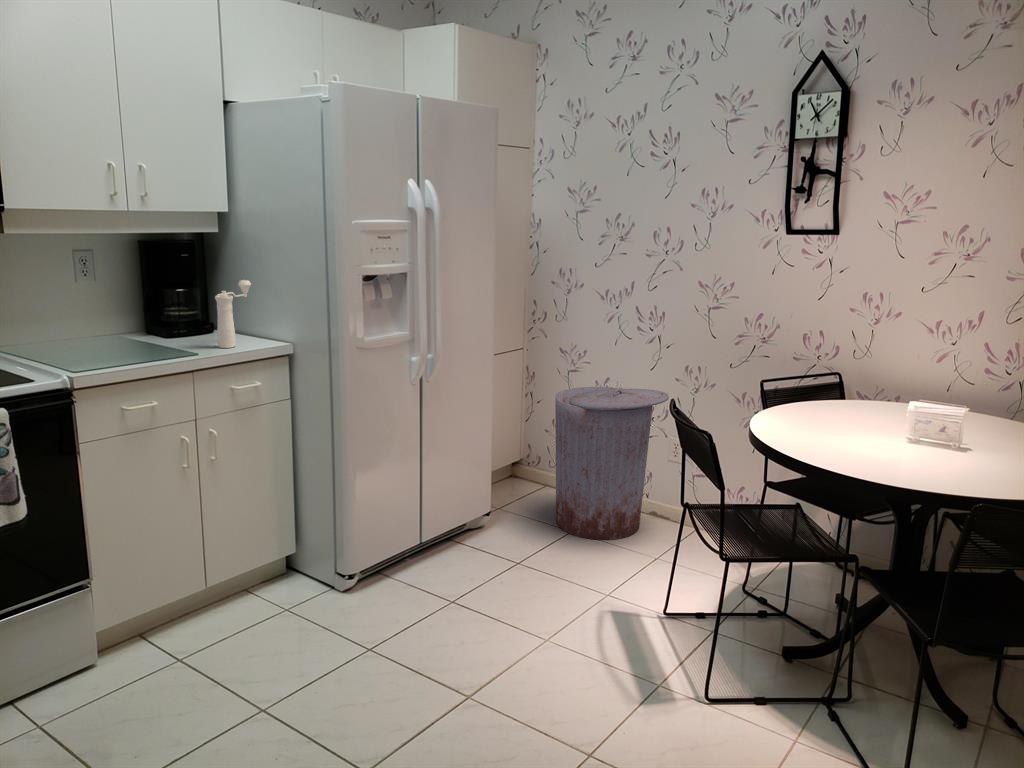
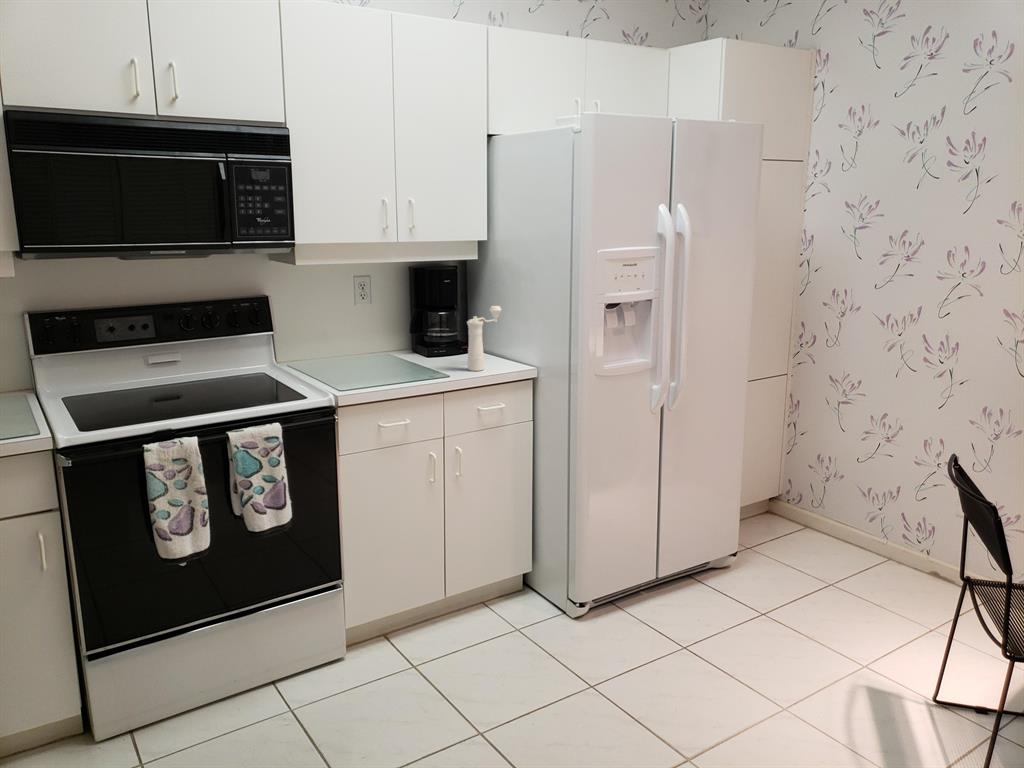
trash can: present [555,387,669,540] -> none [812,424,958,601]

